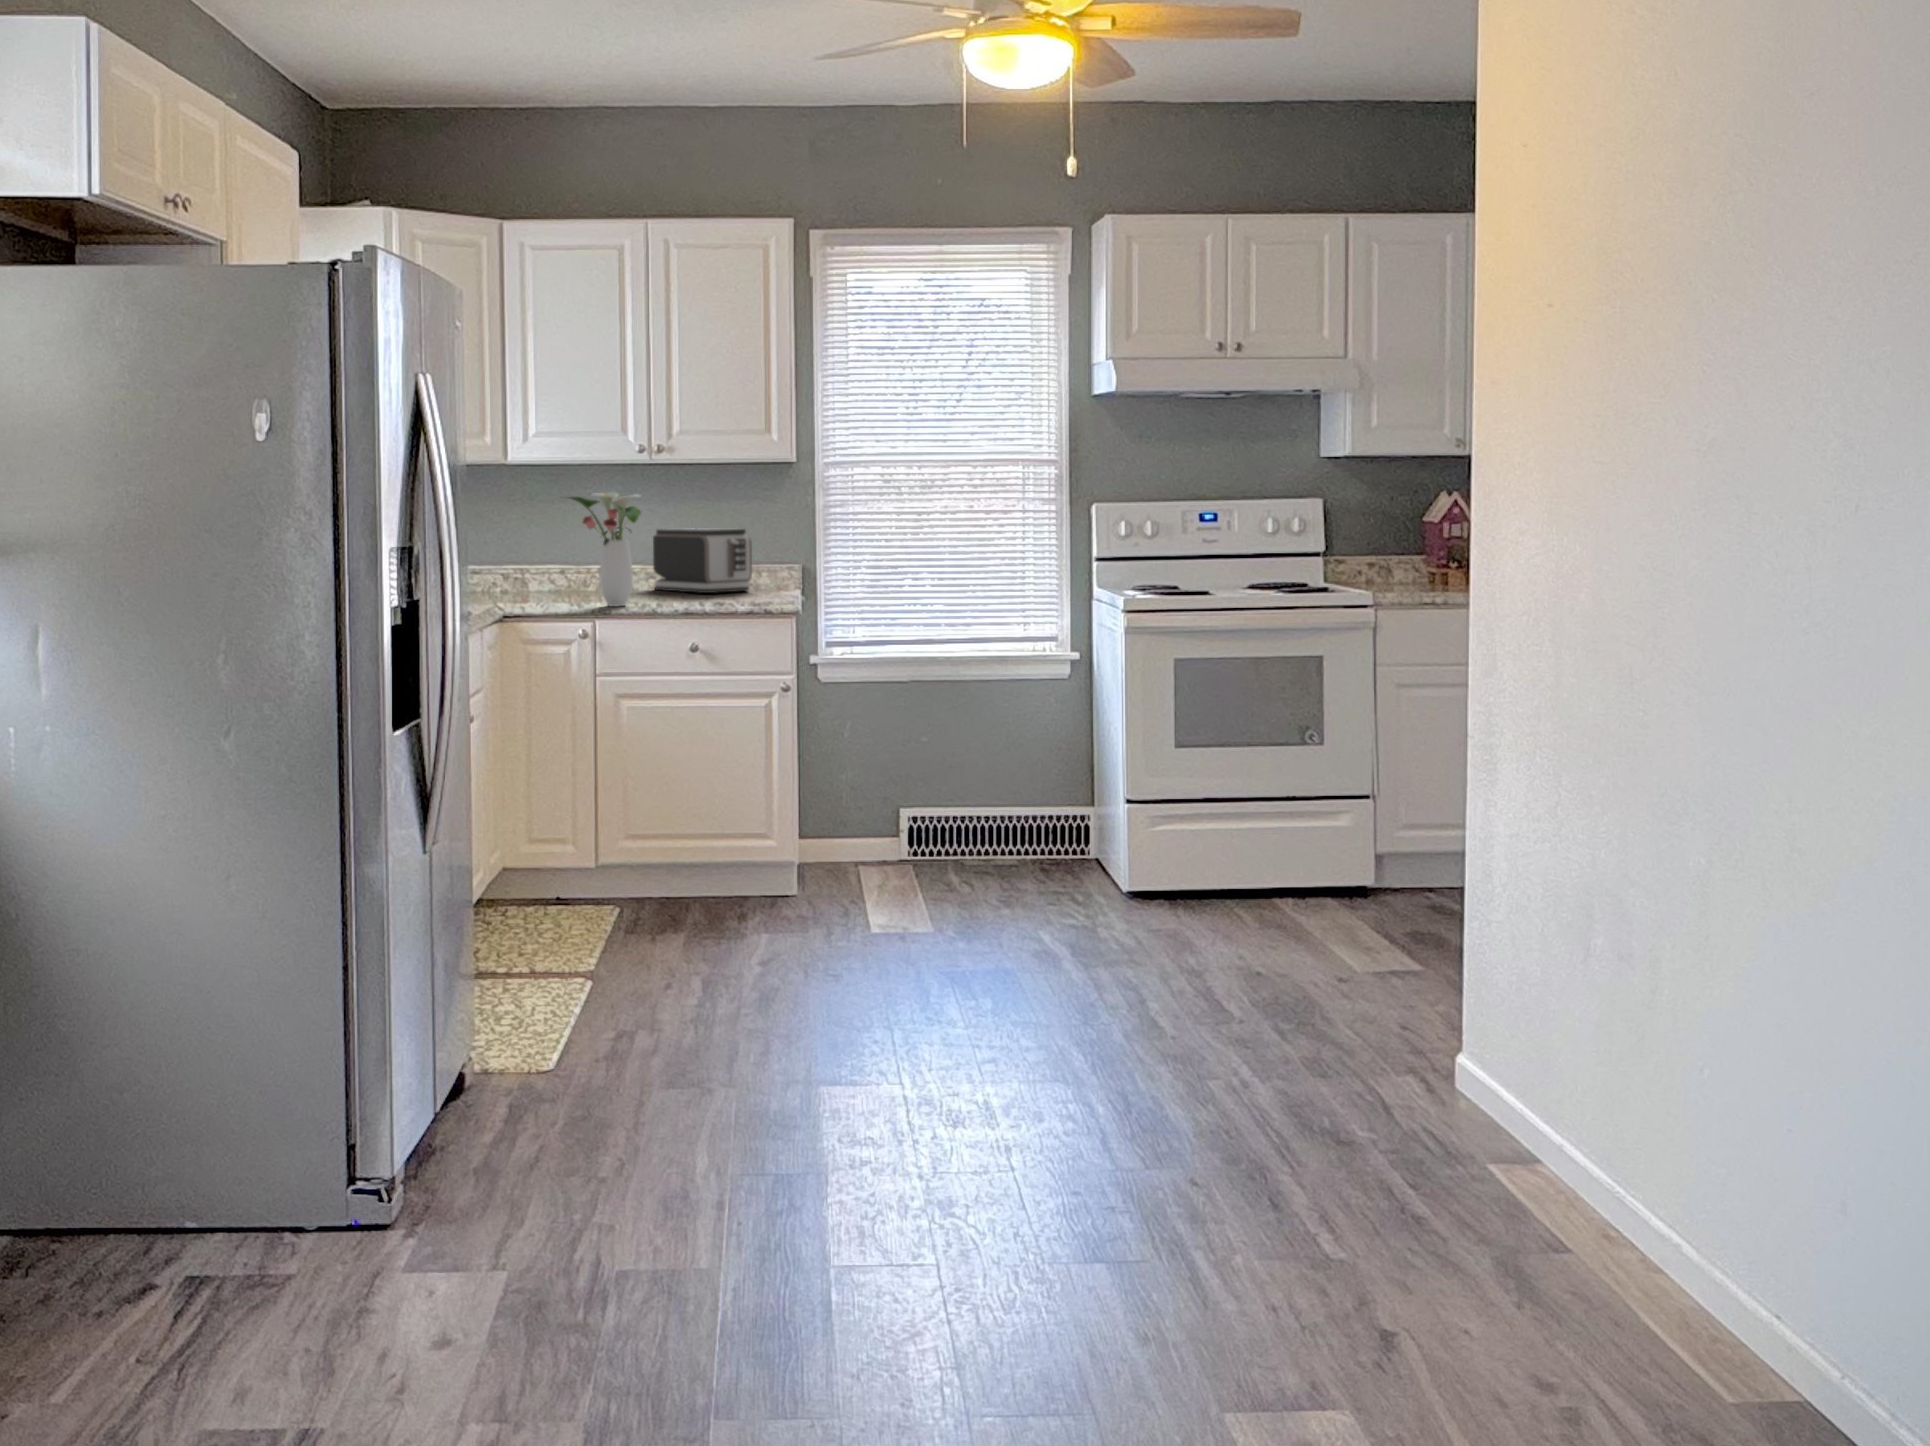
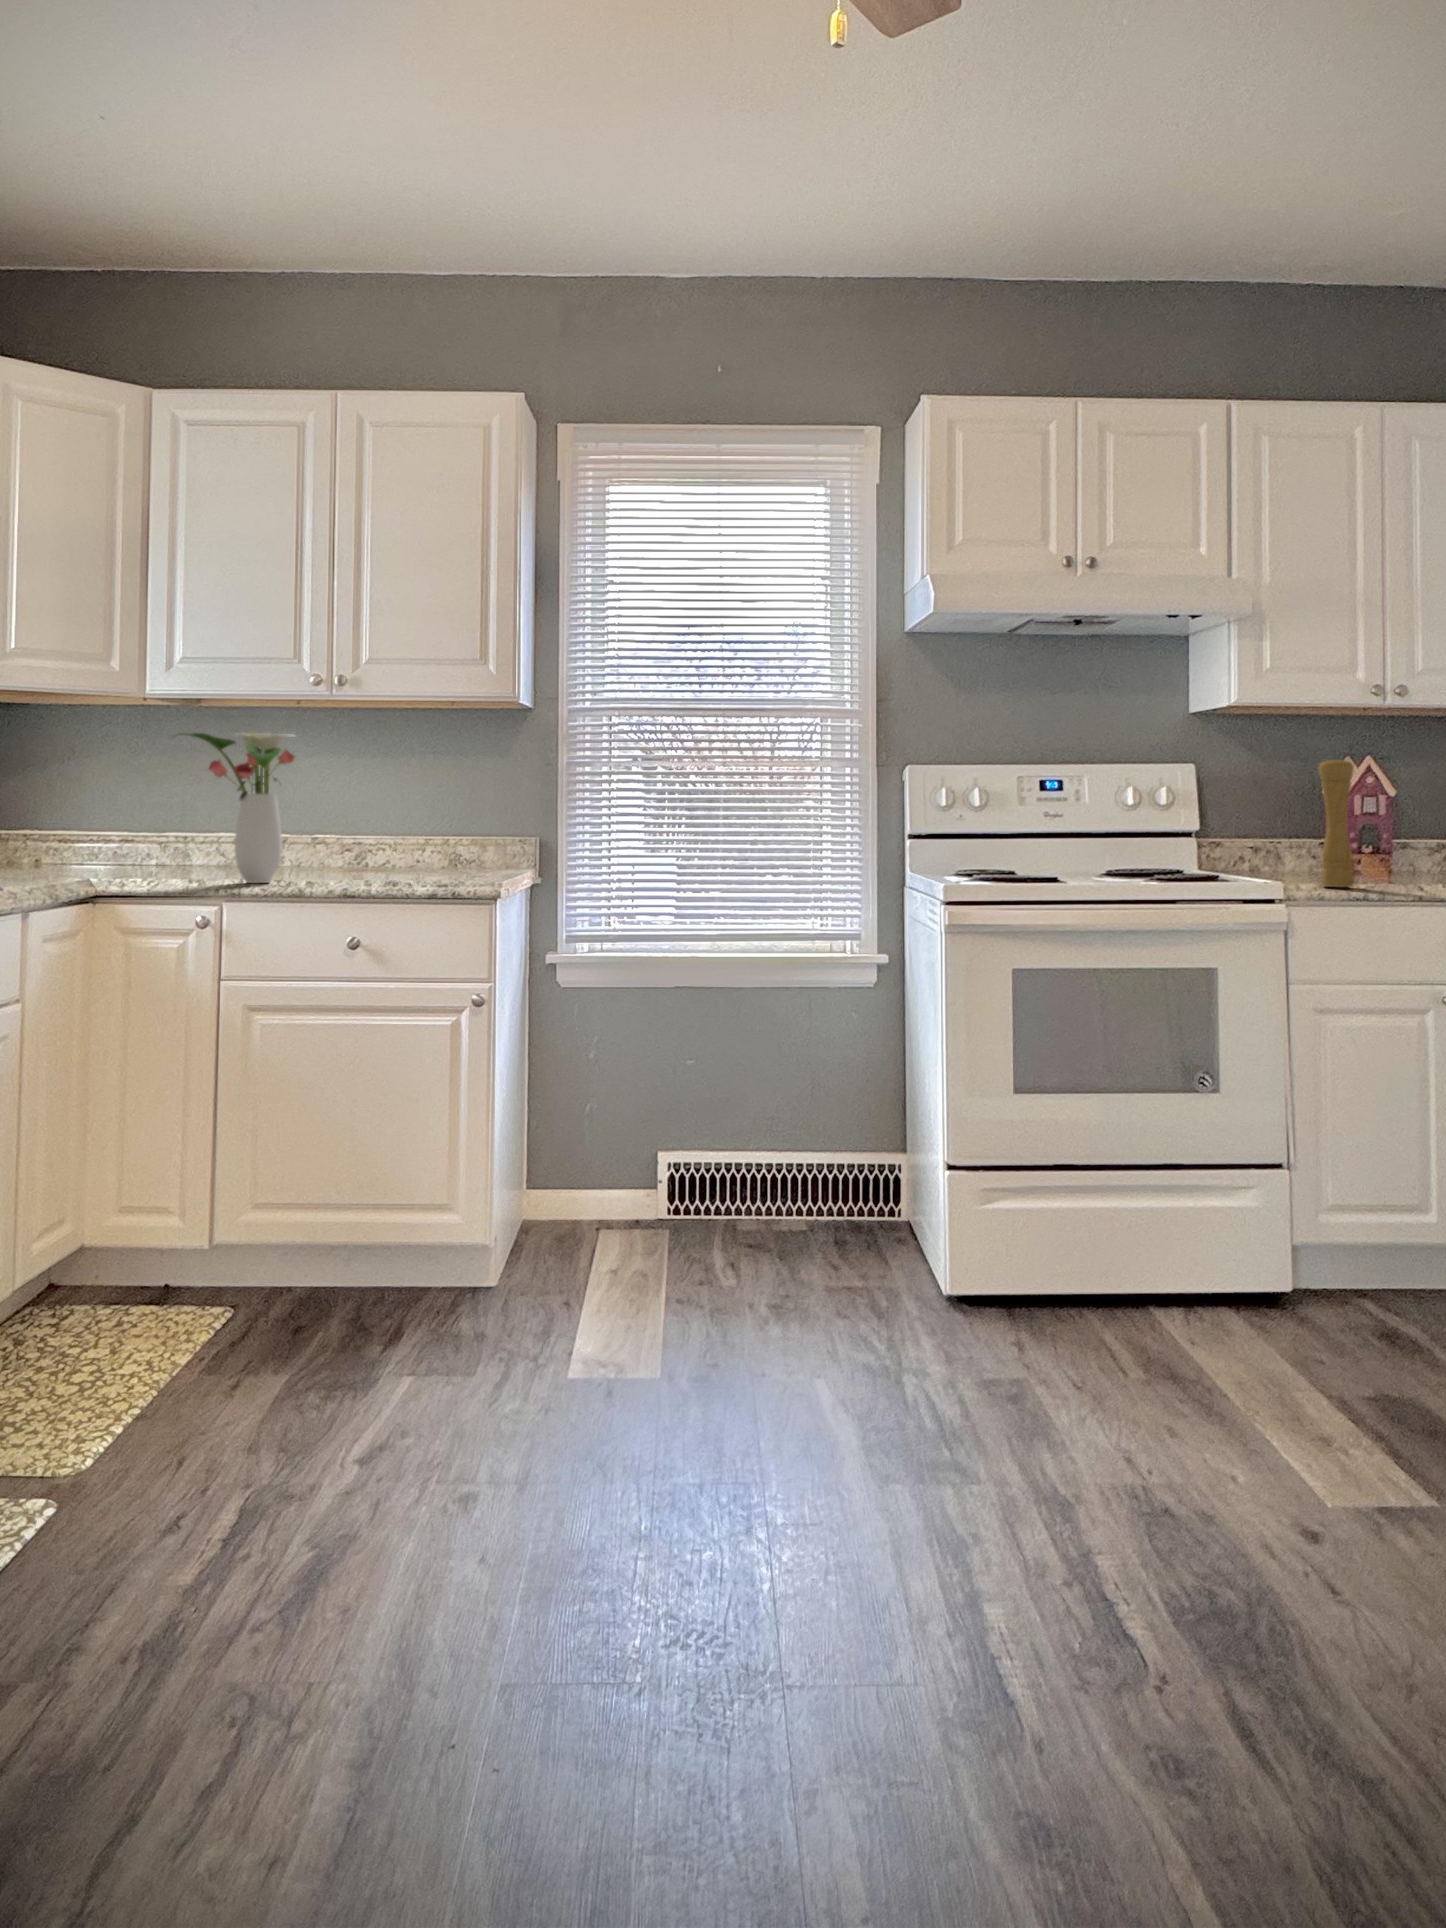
pepper mill: none [1404,500,1429,597] -> present [1319,758,1354,887]
toaster: present [653,529,752,593] -> none [354,789,472,870]

